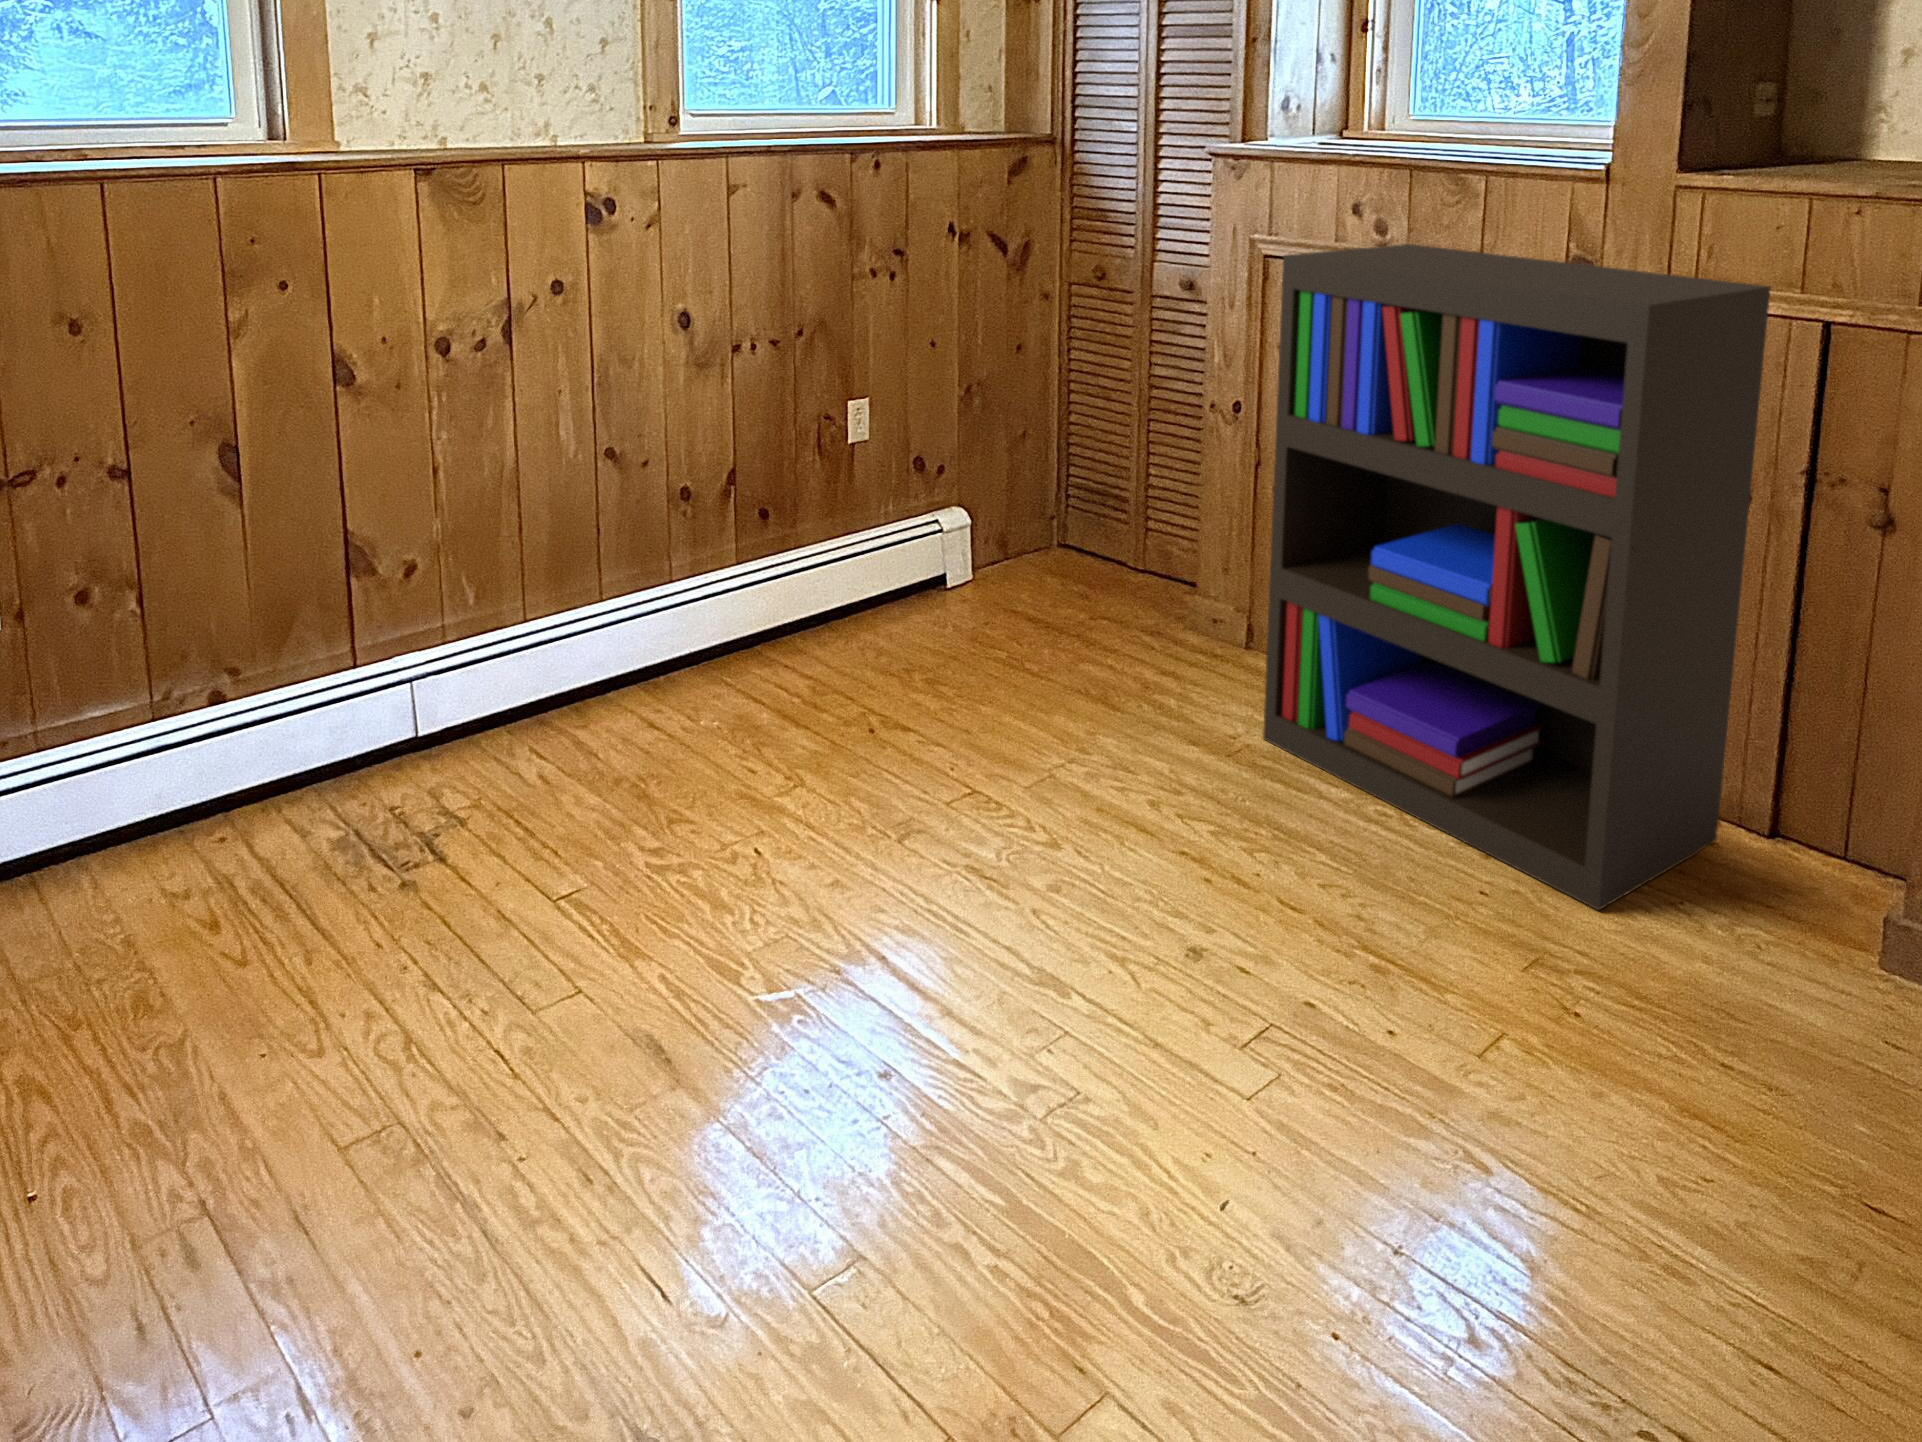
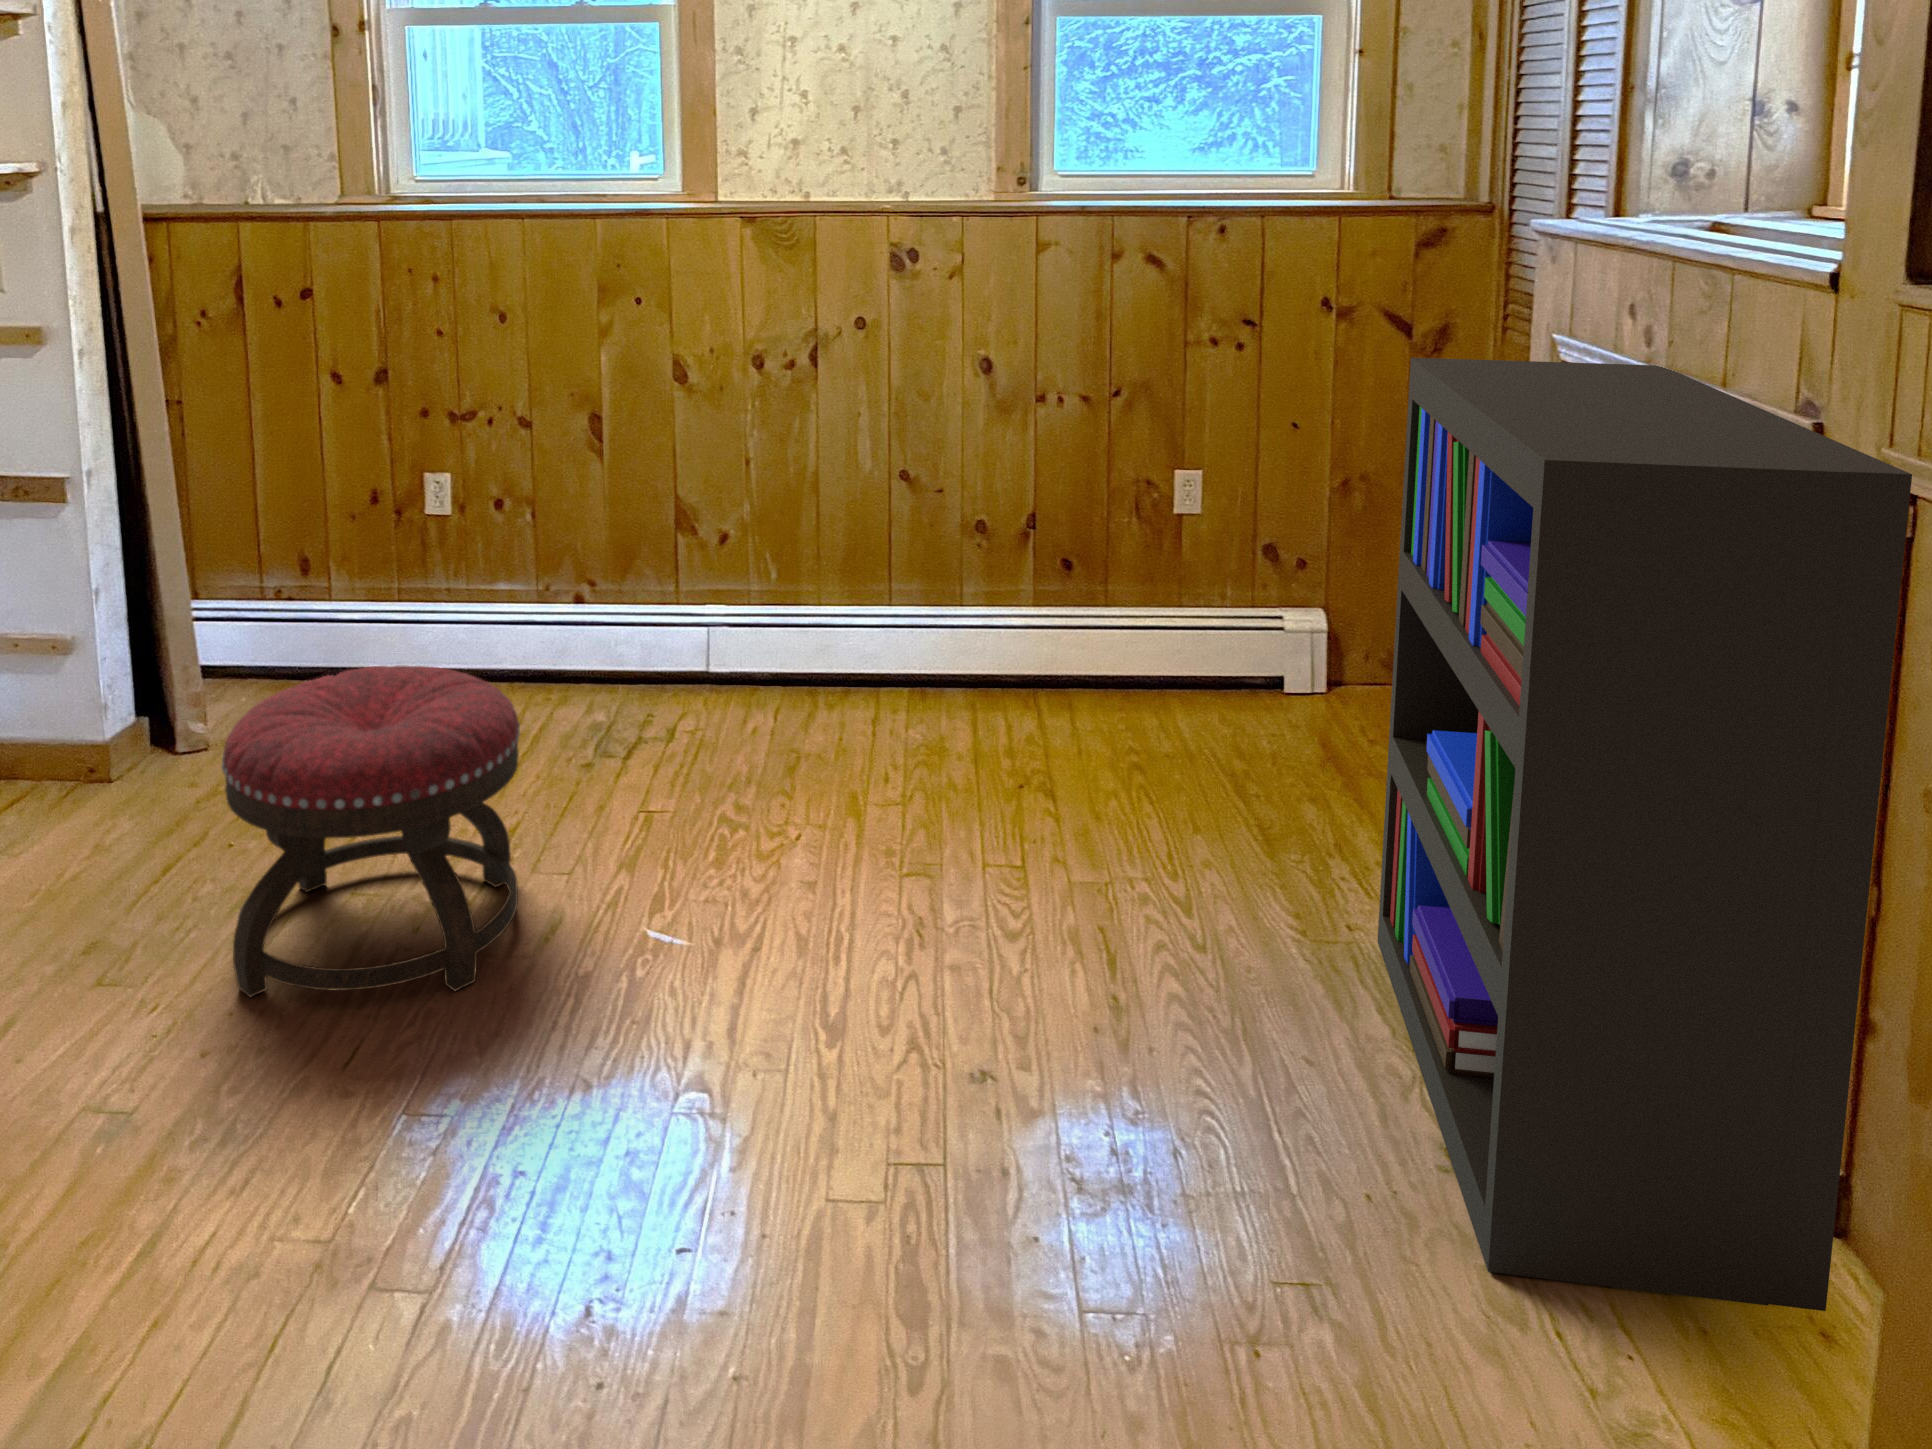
ottoman: none [215,794,665,1349] -> present [221,665,520,997]

